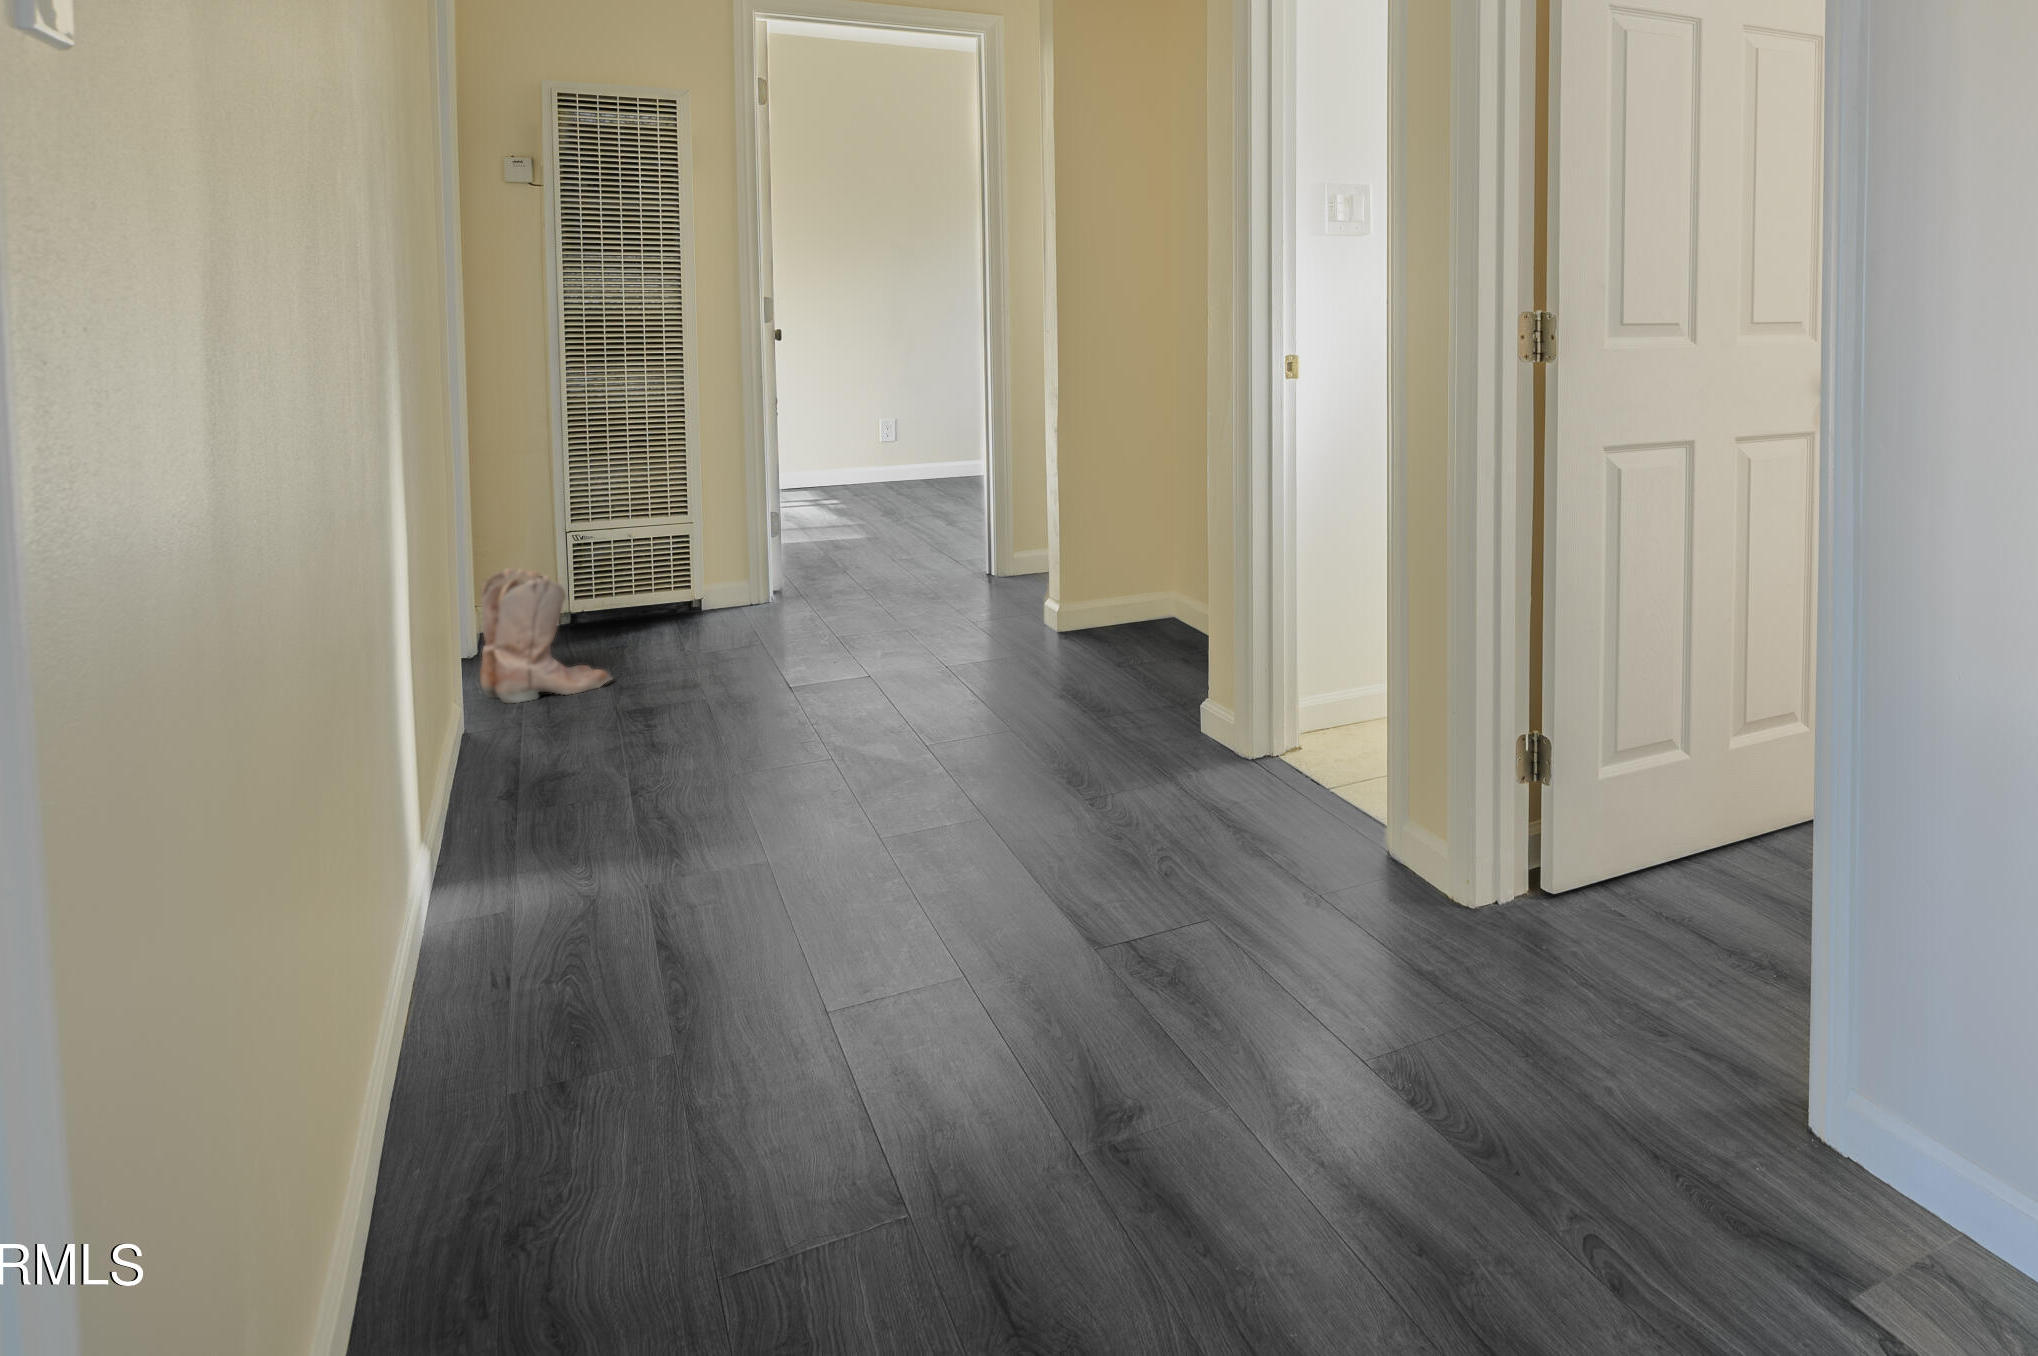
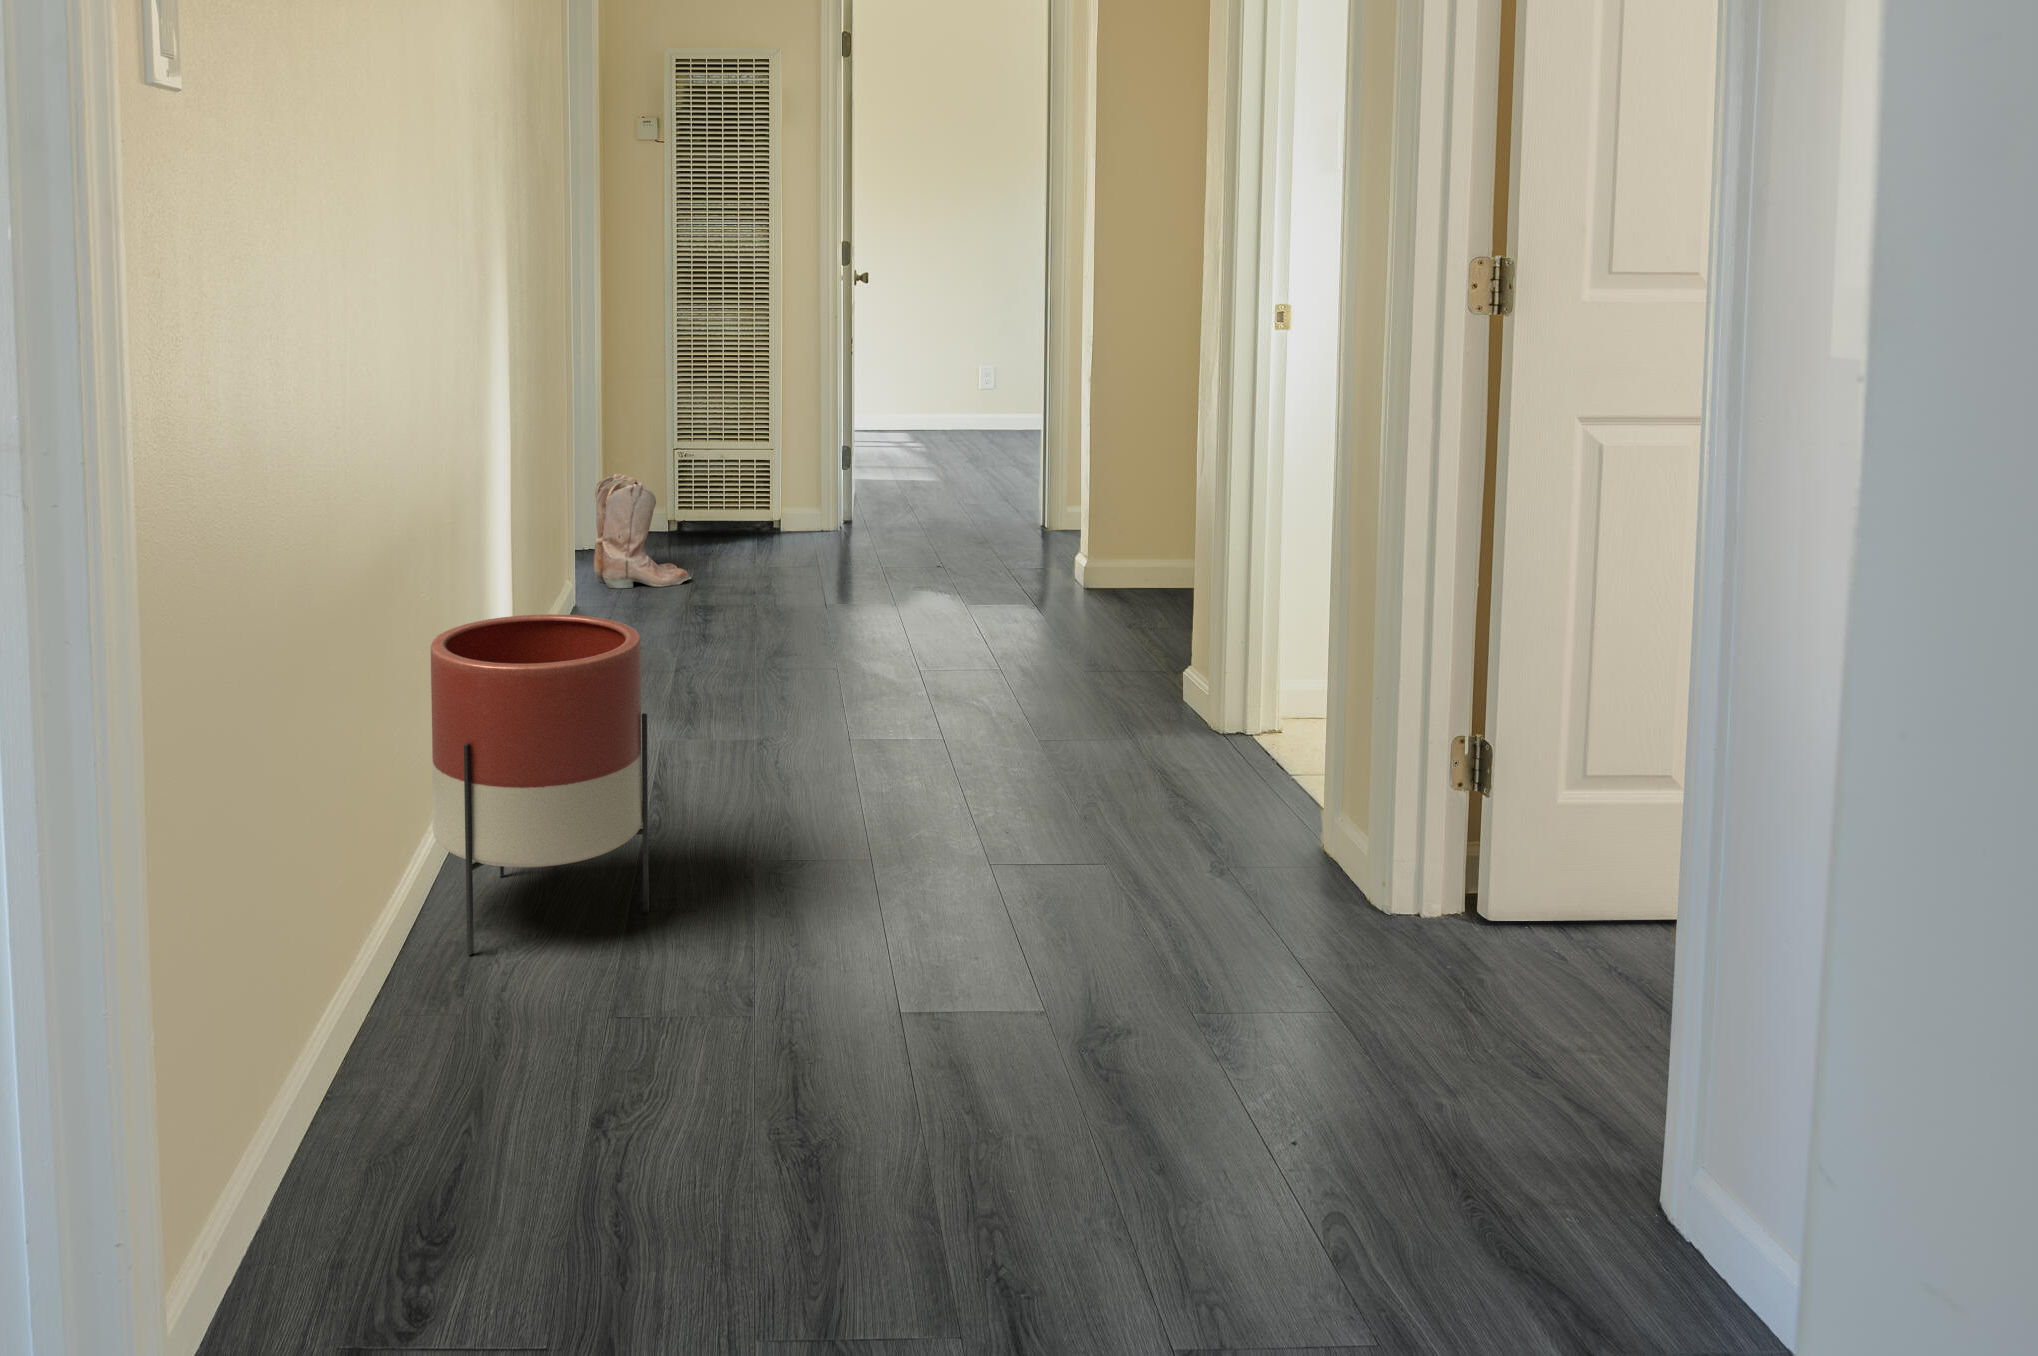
planter: none [398,755,718,1226] -> present [431,614,649,955]

